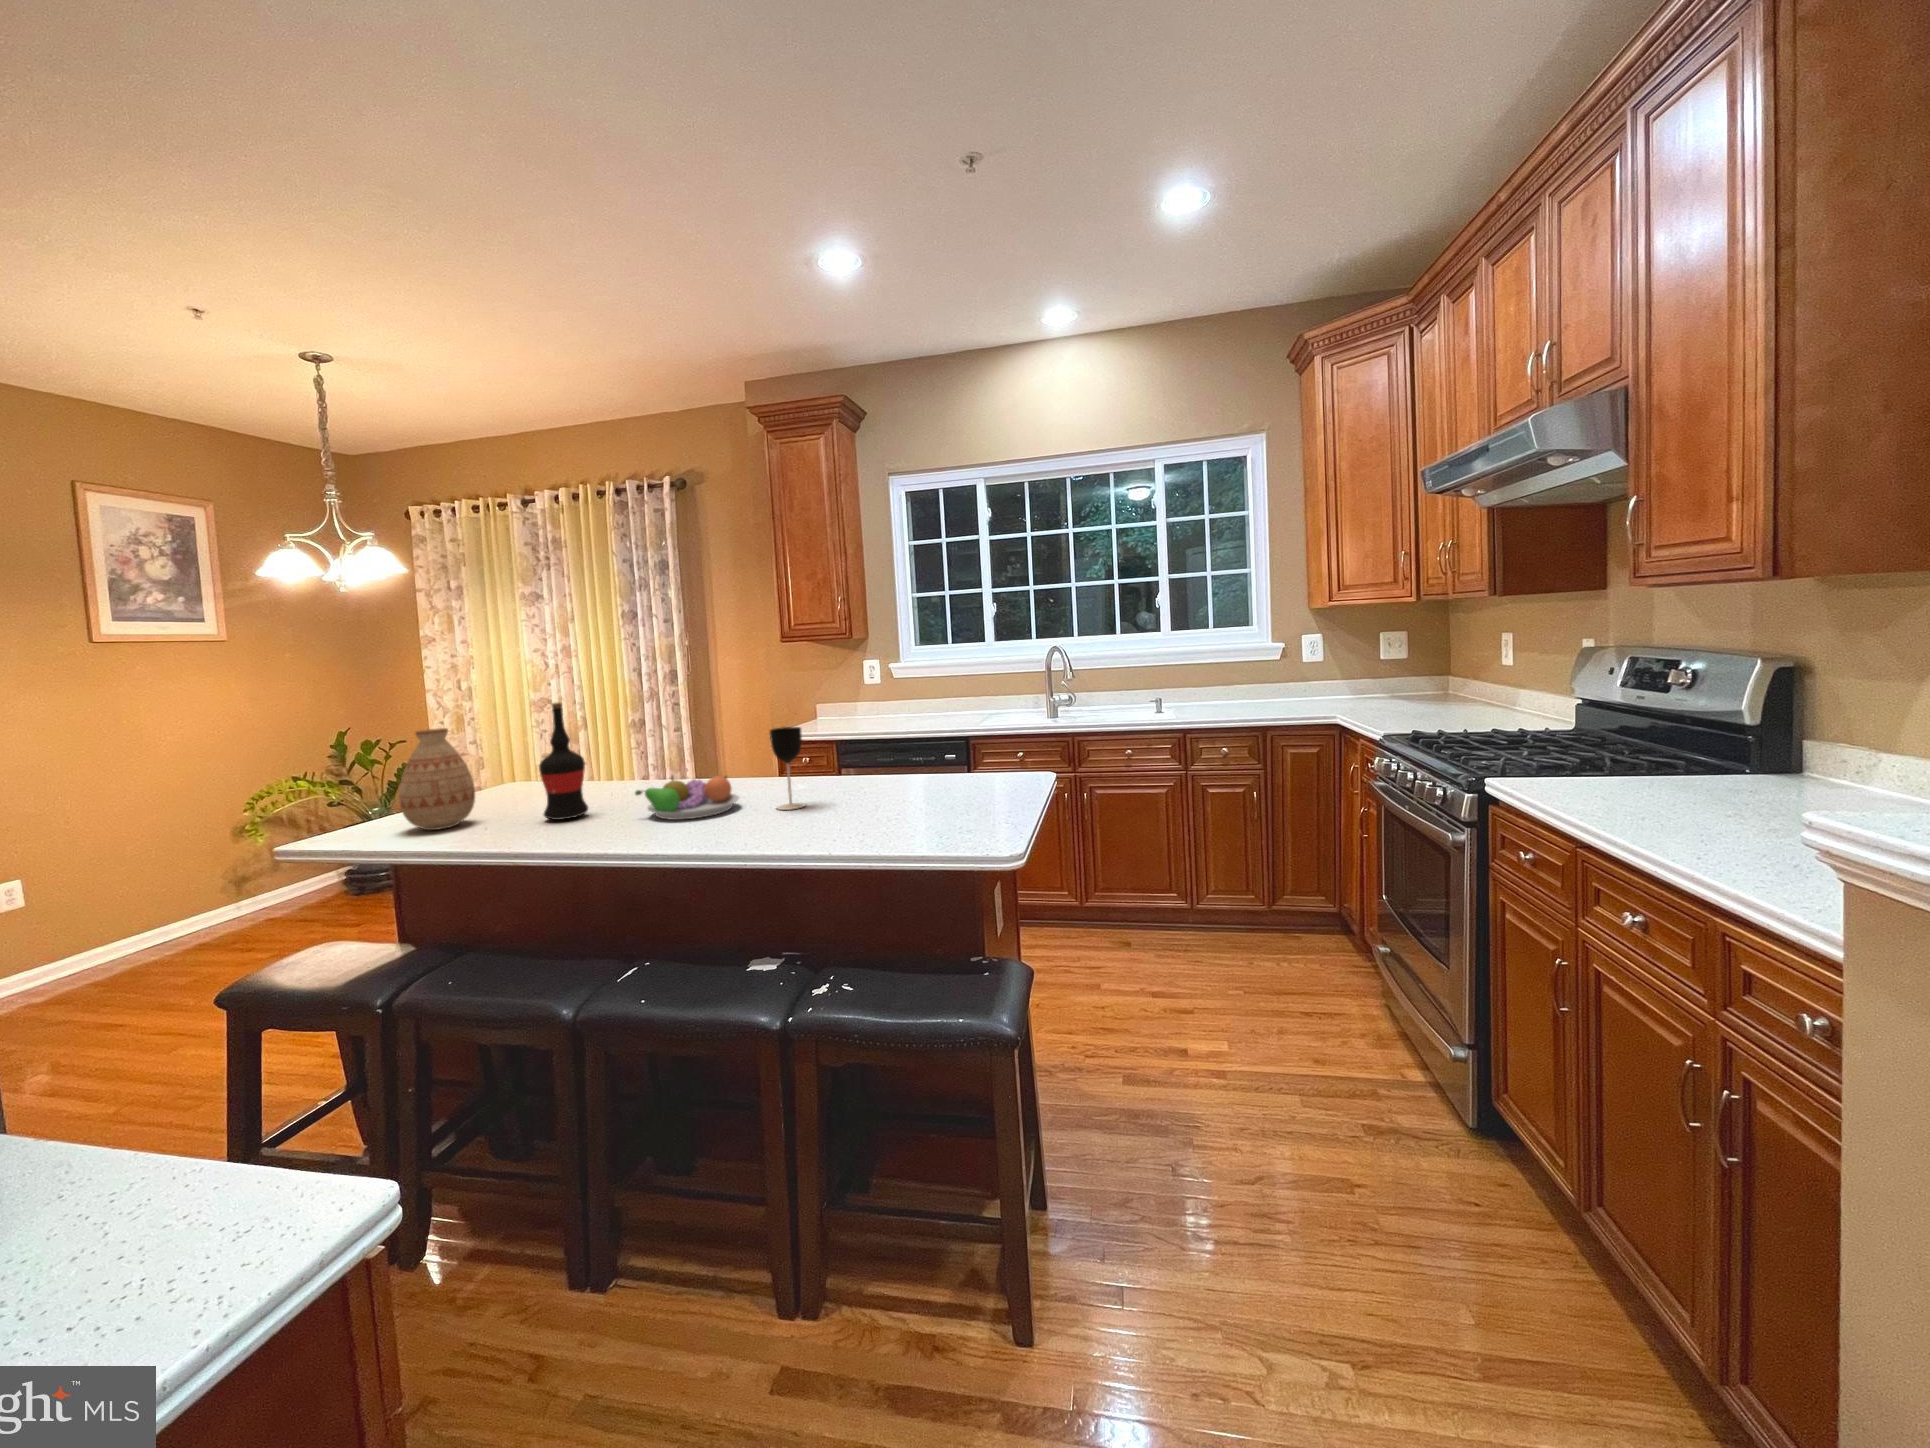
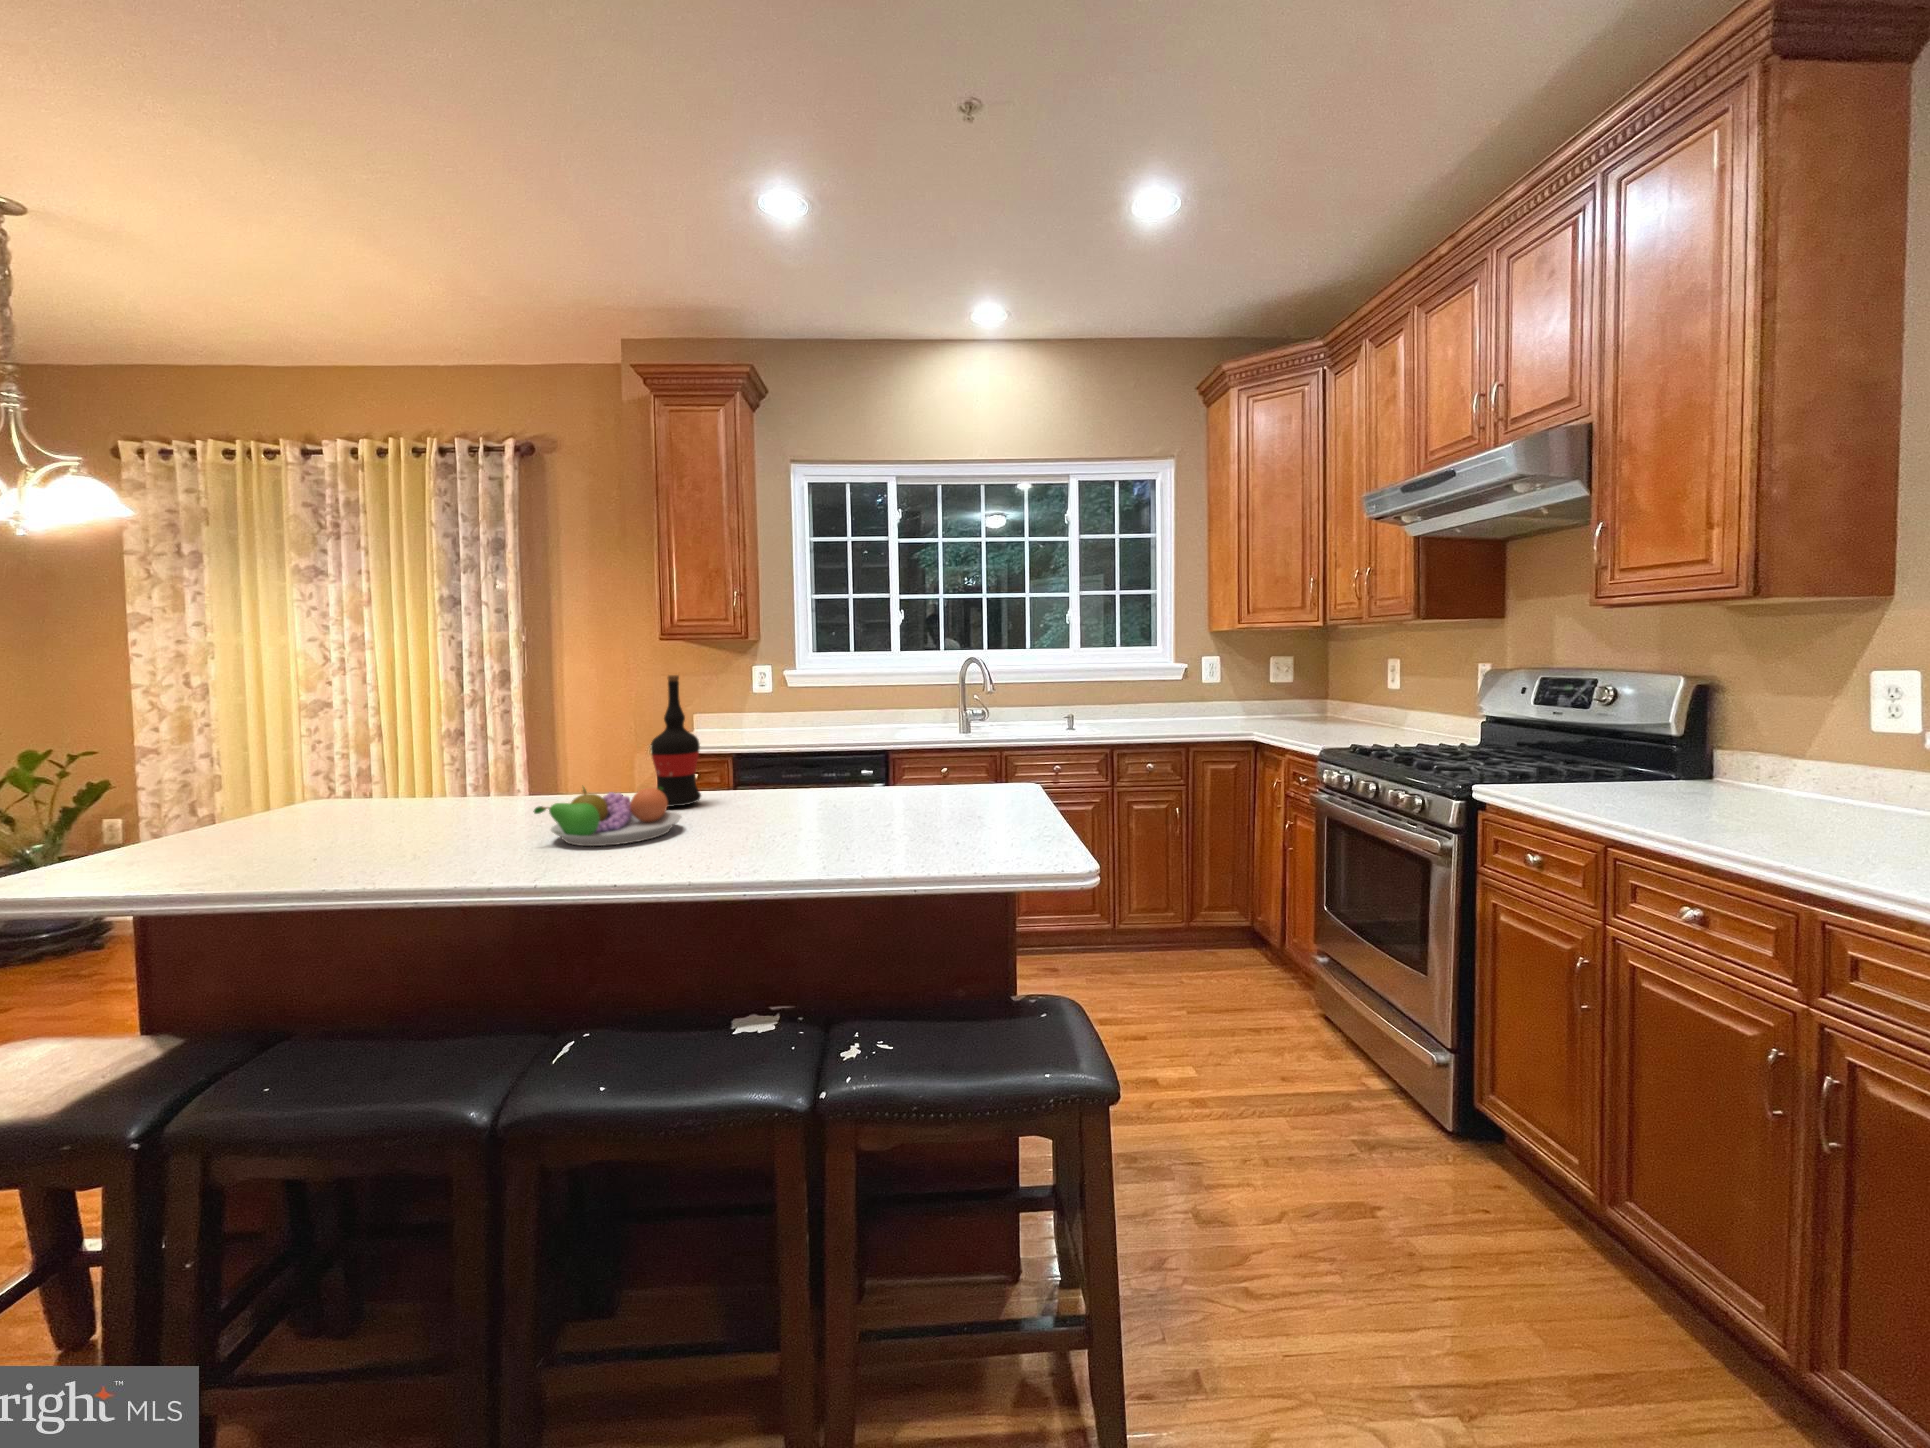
wine bottle: present [539,702,589,820] -> present [651,675,701,807]
wine glass: present [769,727,805,810] -> none [731,724,774,830]
vase: present [399,728,475,830] -> none [118,716,259,873]

